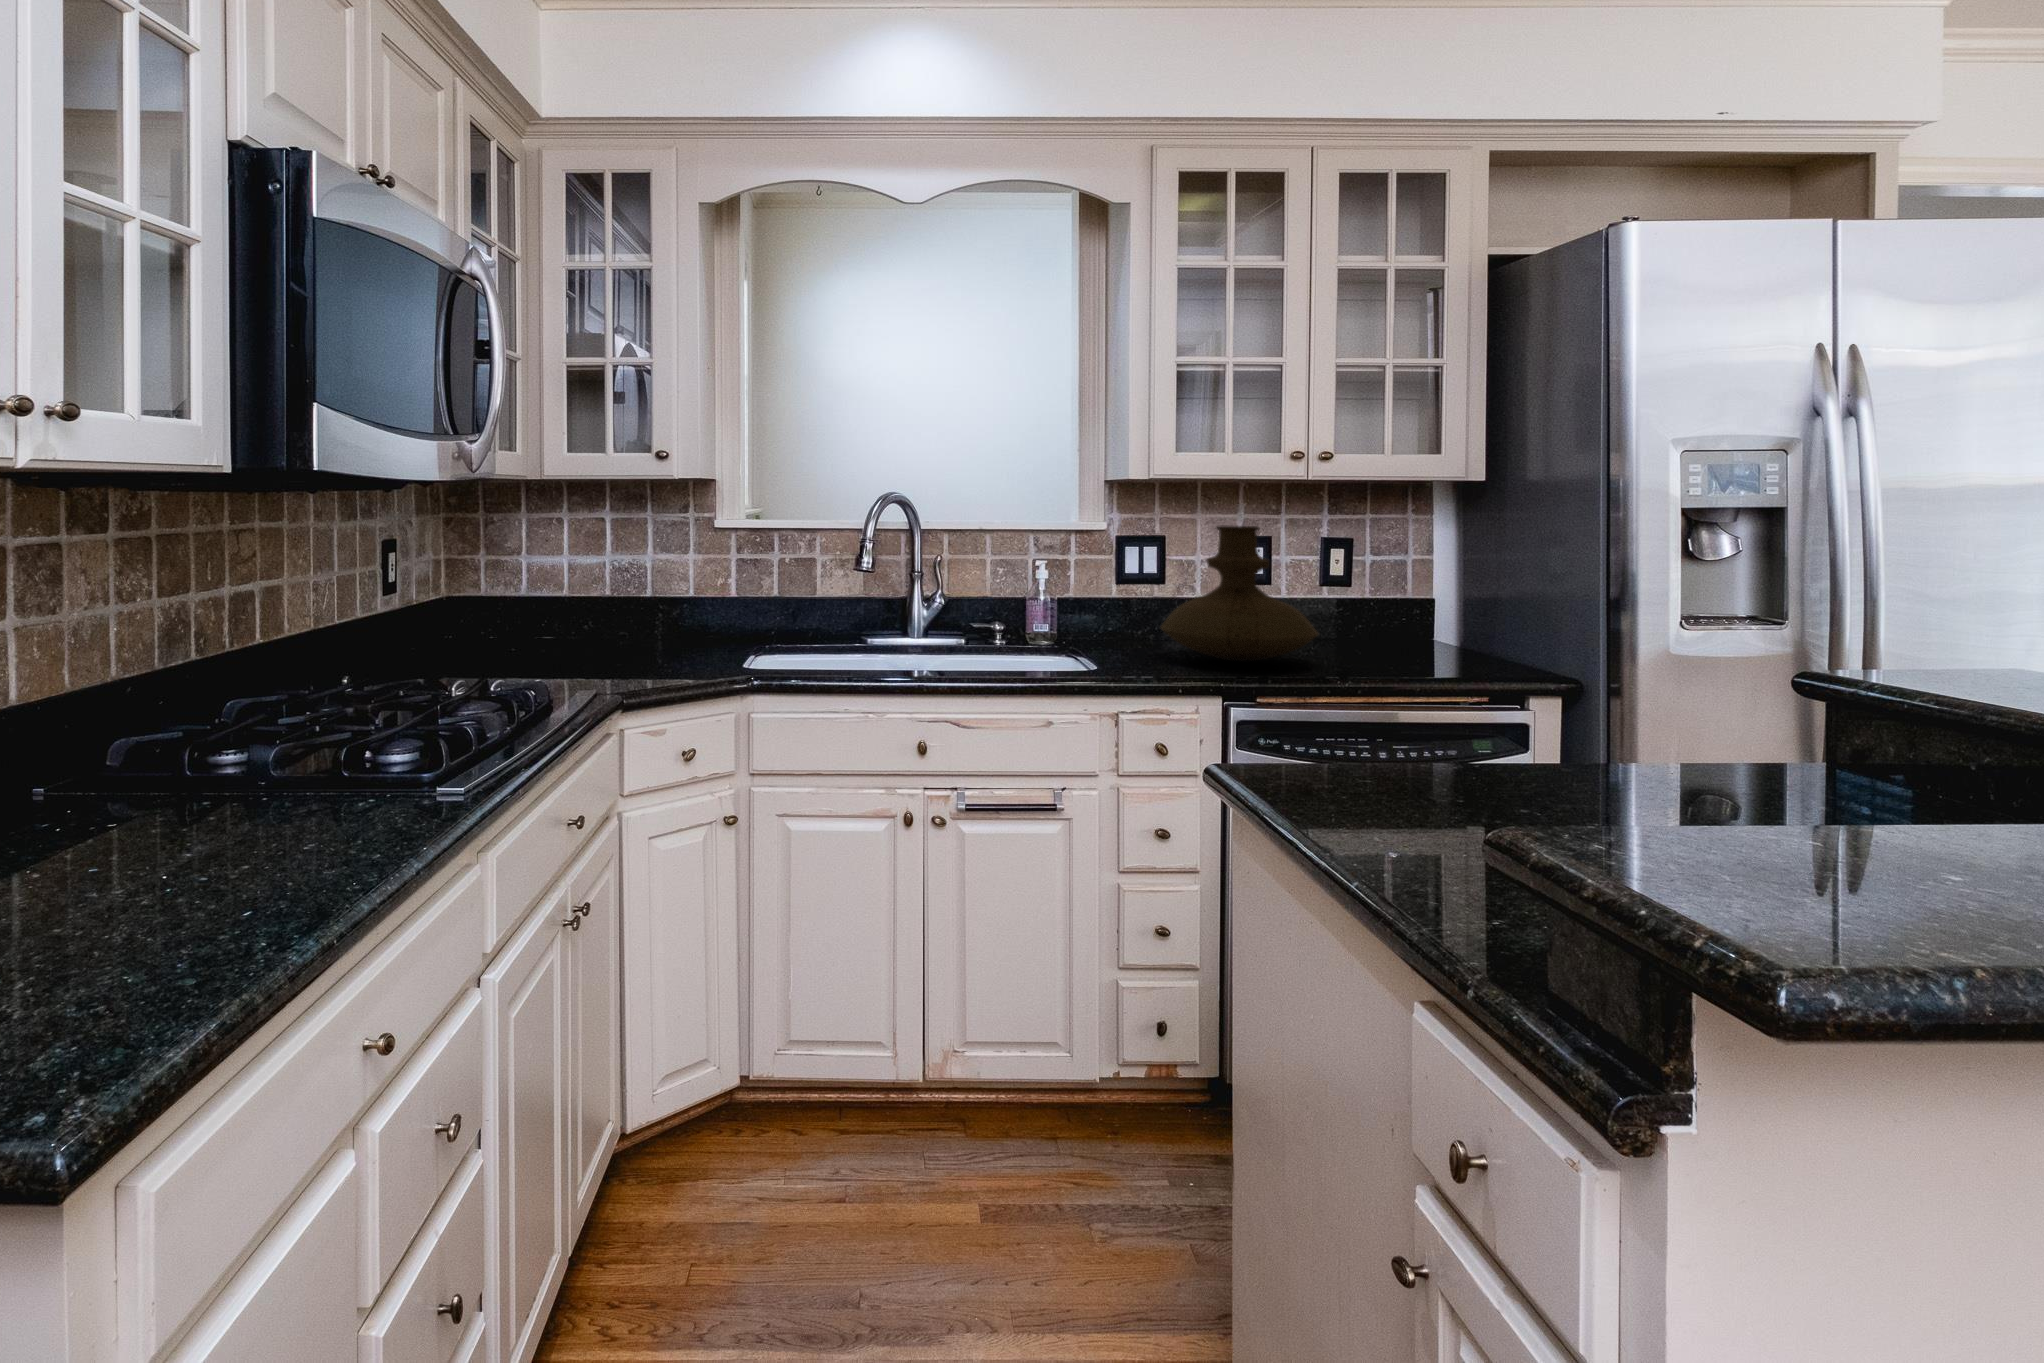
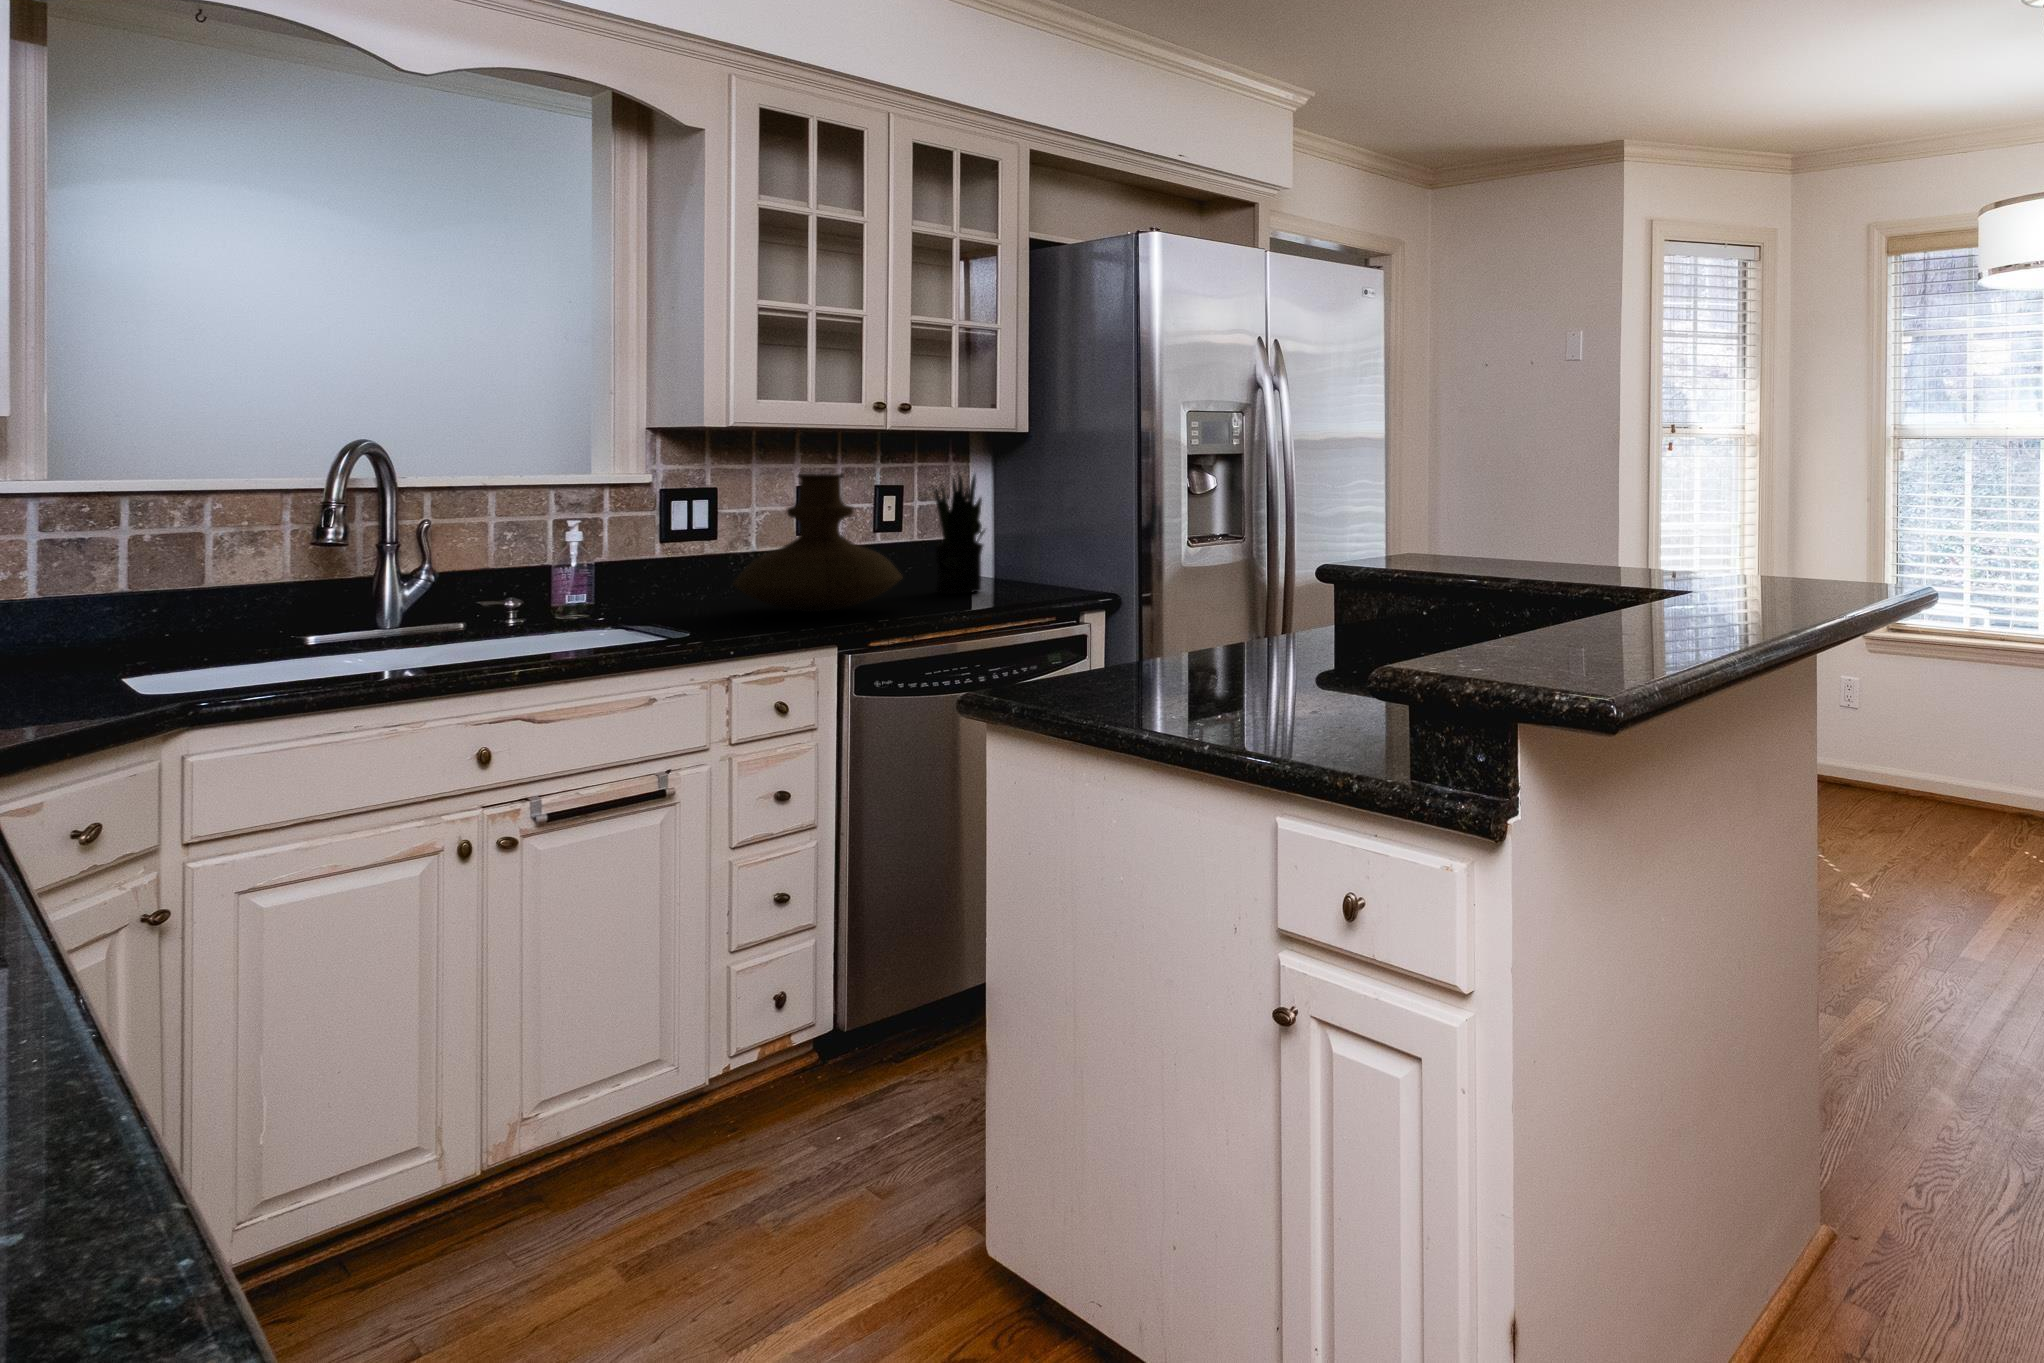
potted plant: none [1378,526,1439,659] -> present [934,475,985,594]

